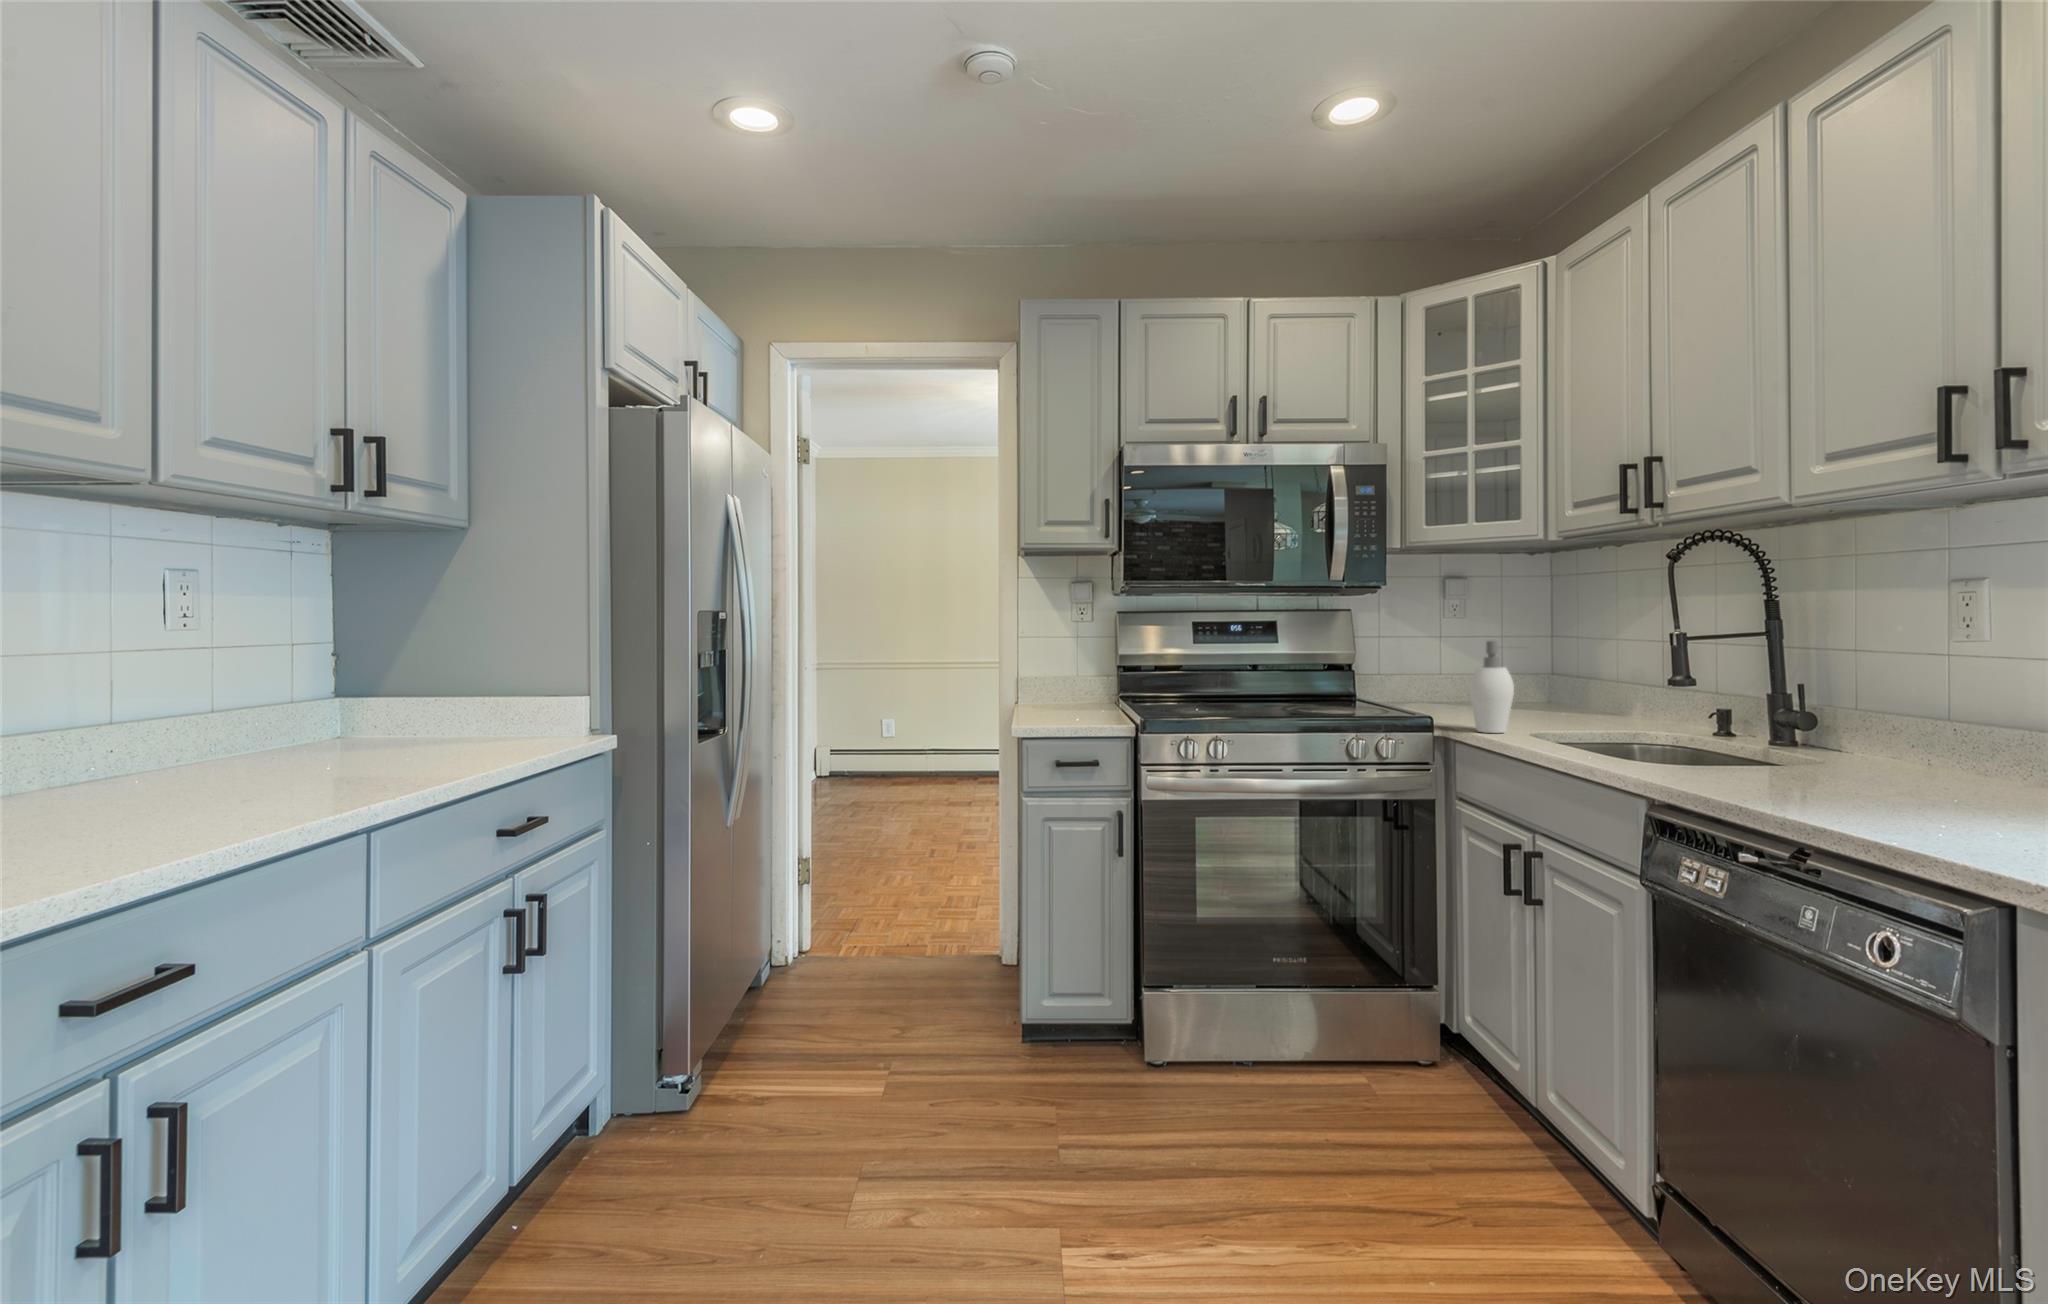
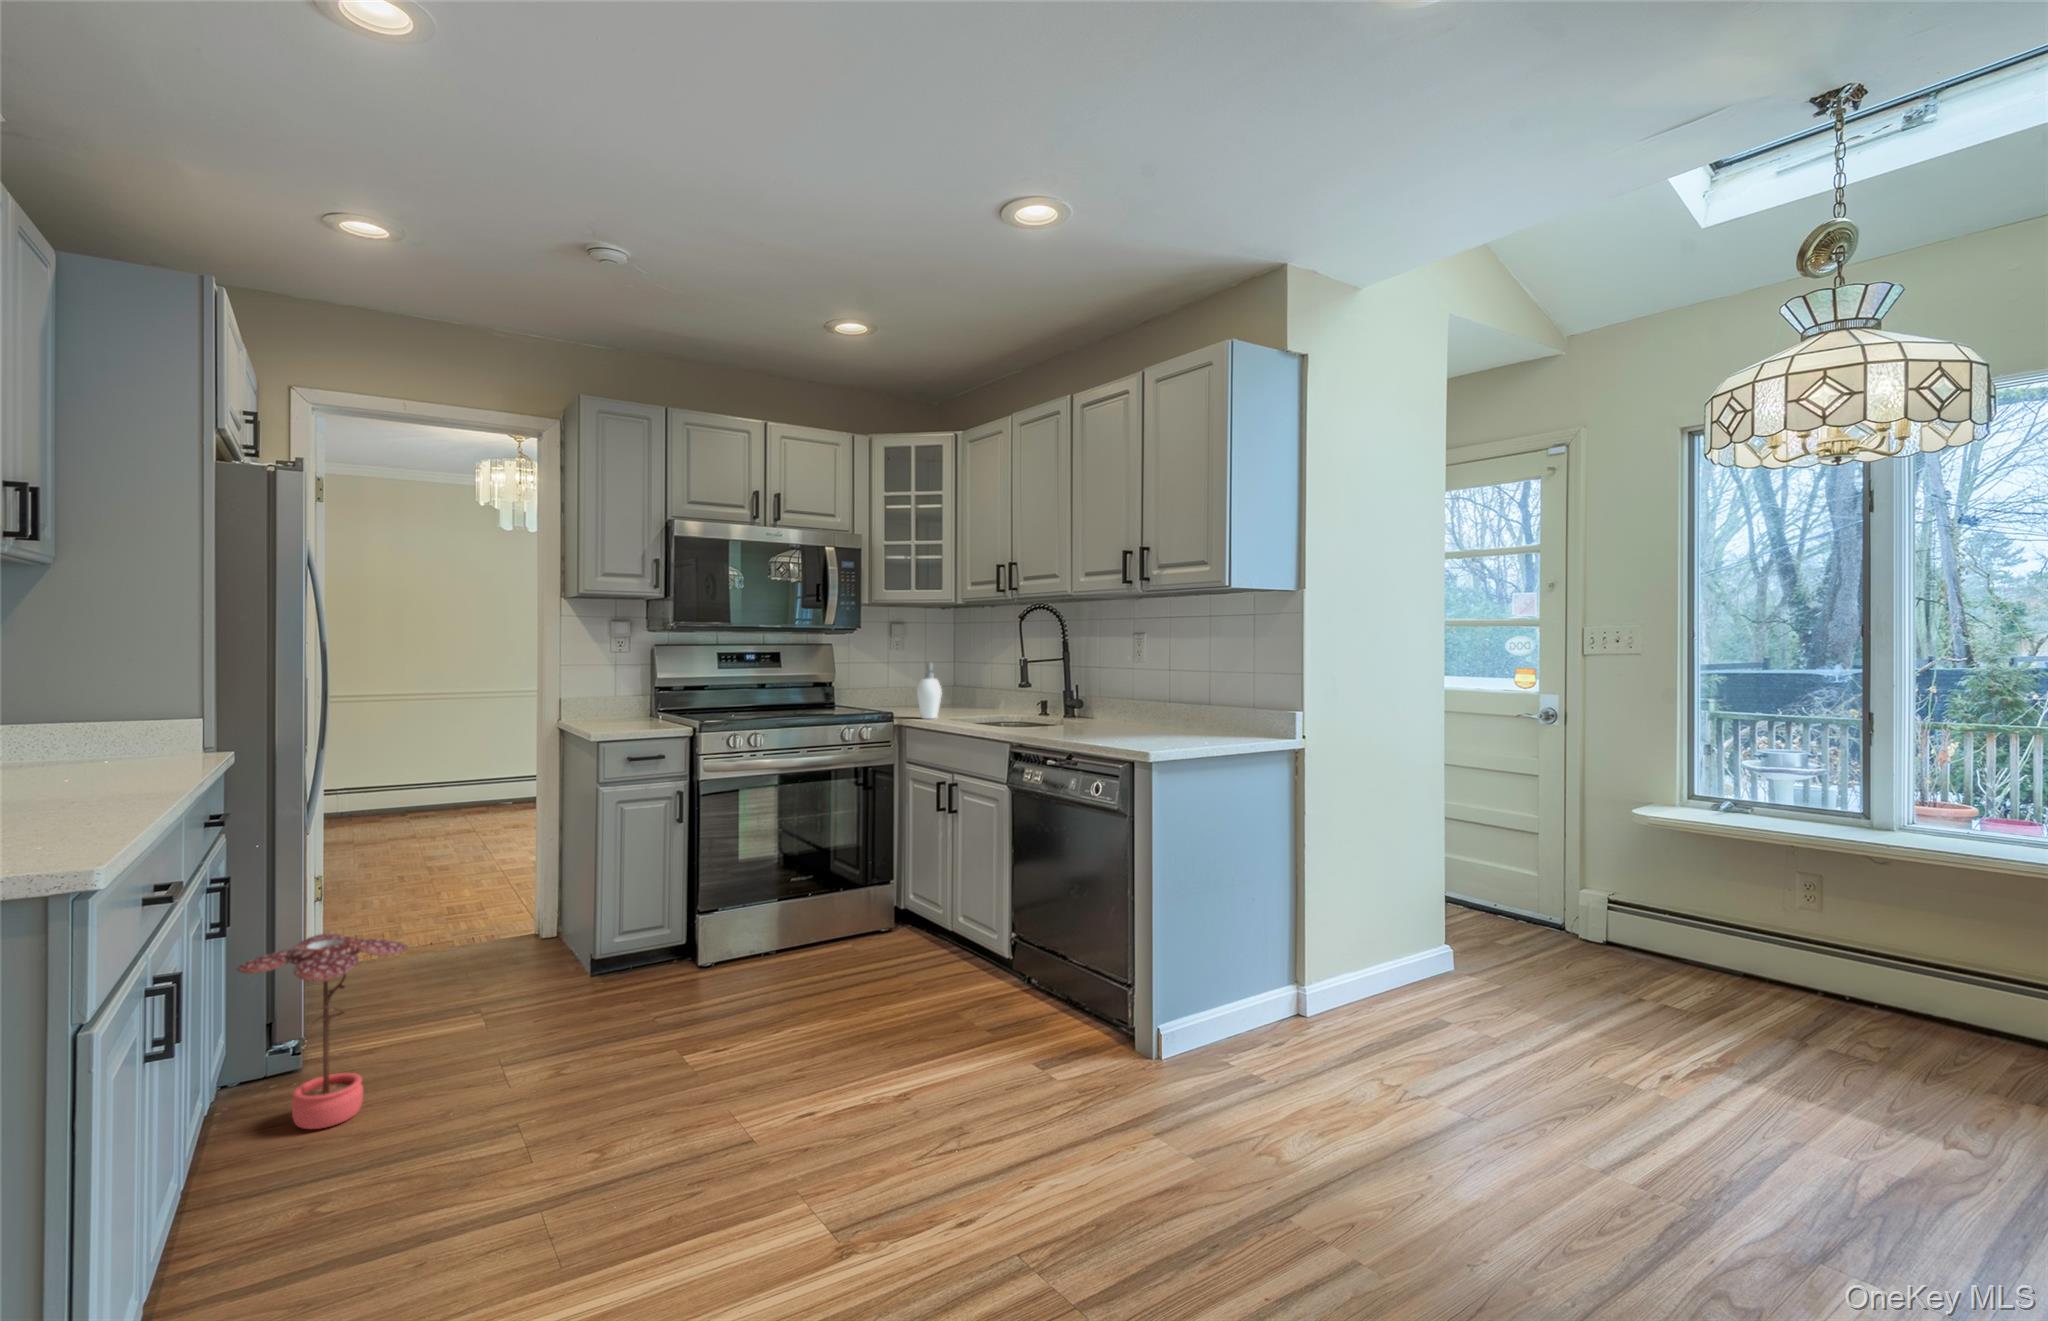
potted plant: none [568,972,737,1221] -> present [237,933,408,1129]

